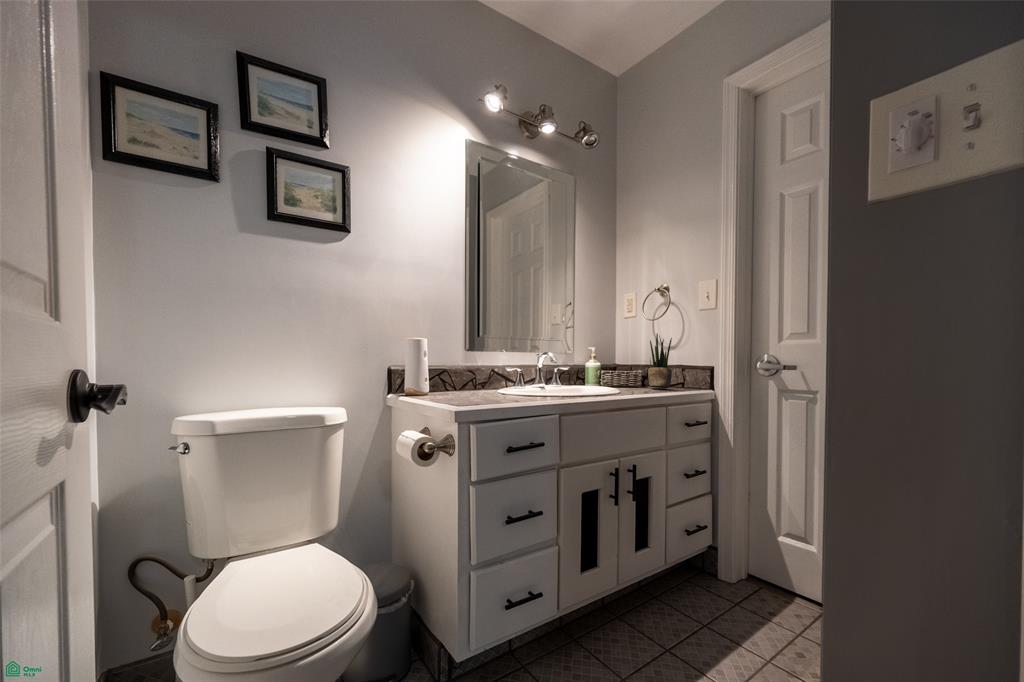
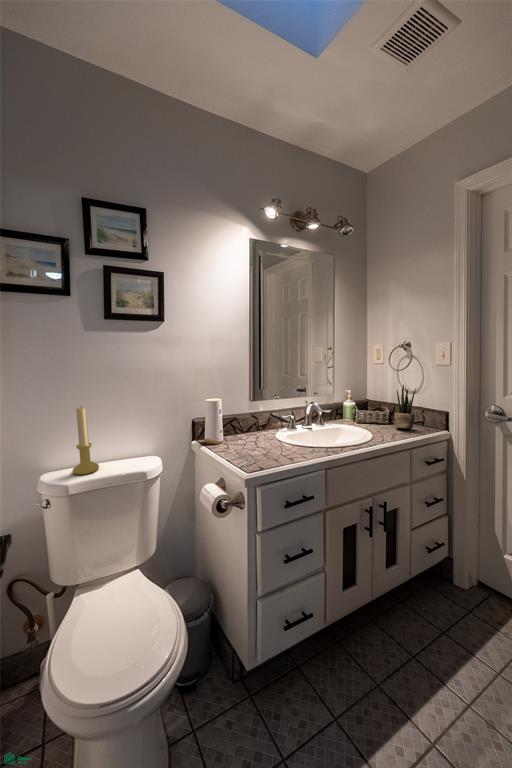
candle holder: none [232,327,267,415] -> present [72,407,99,475]

